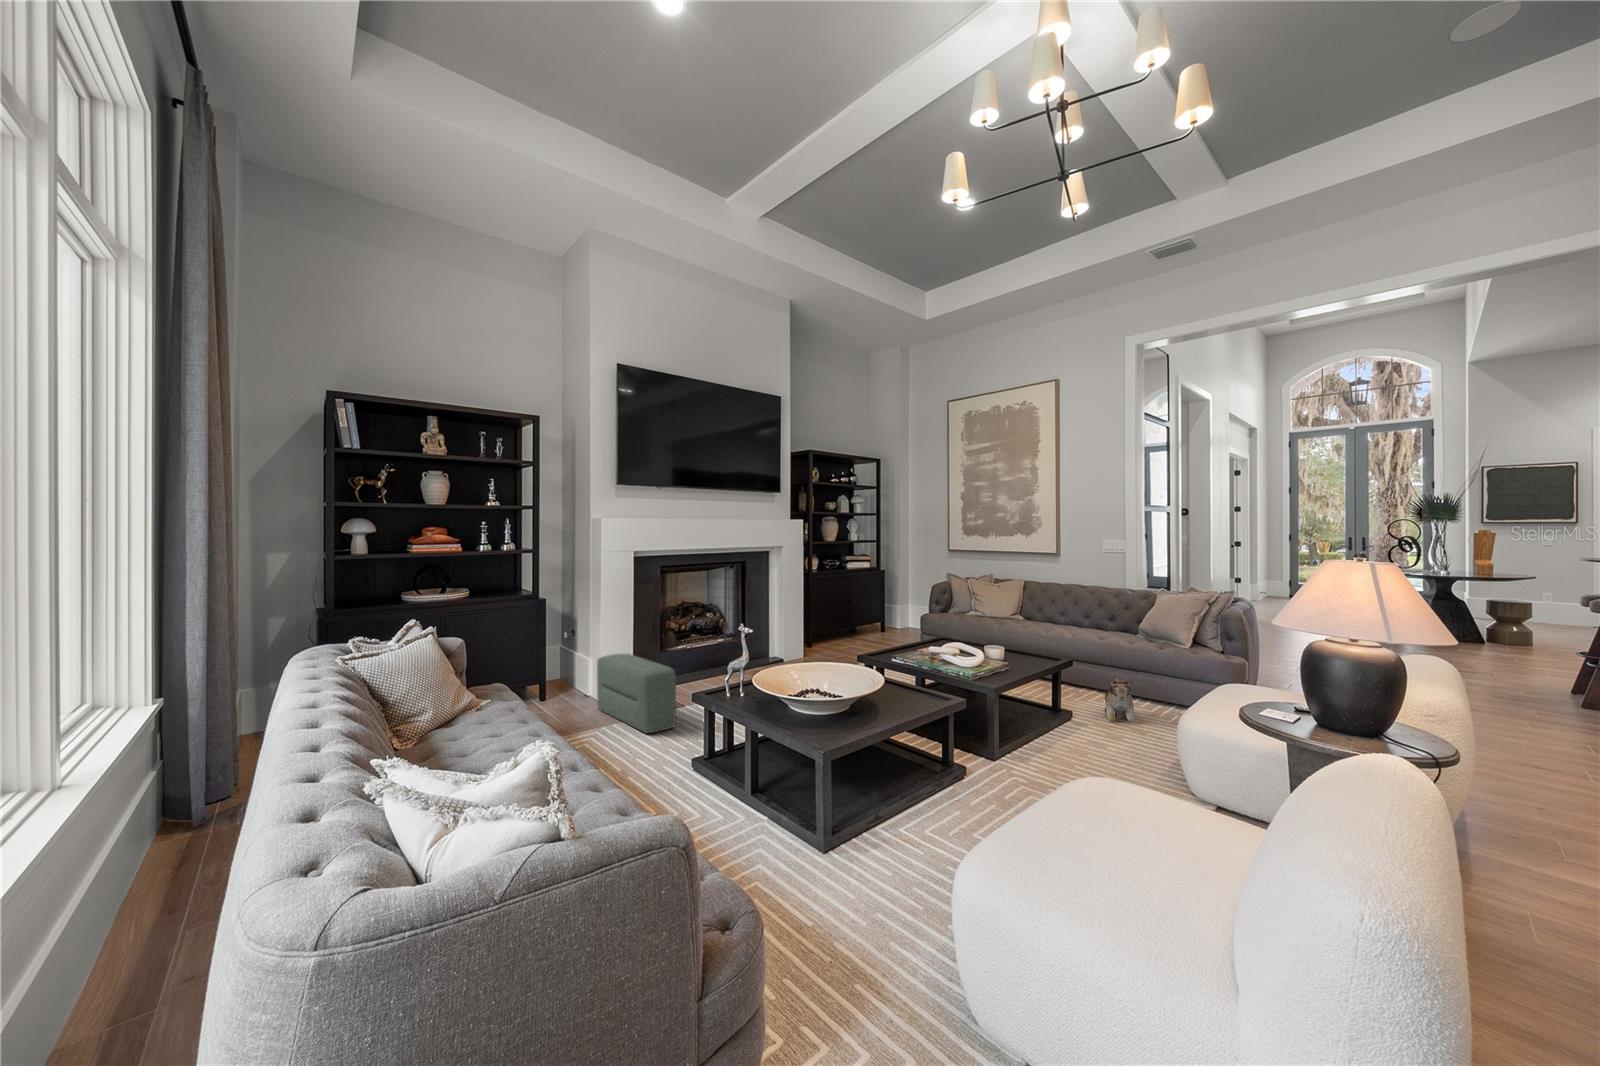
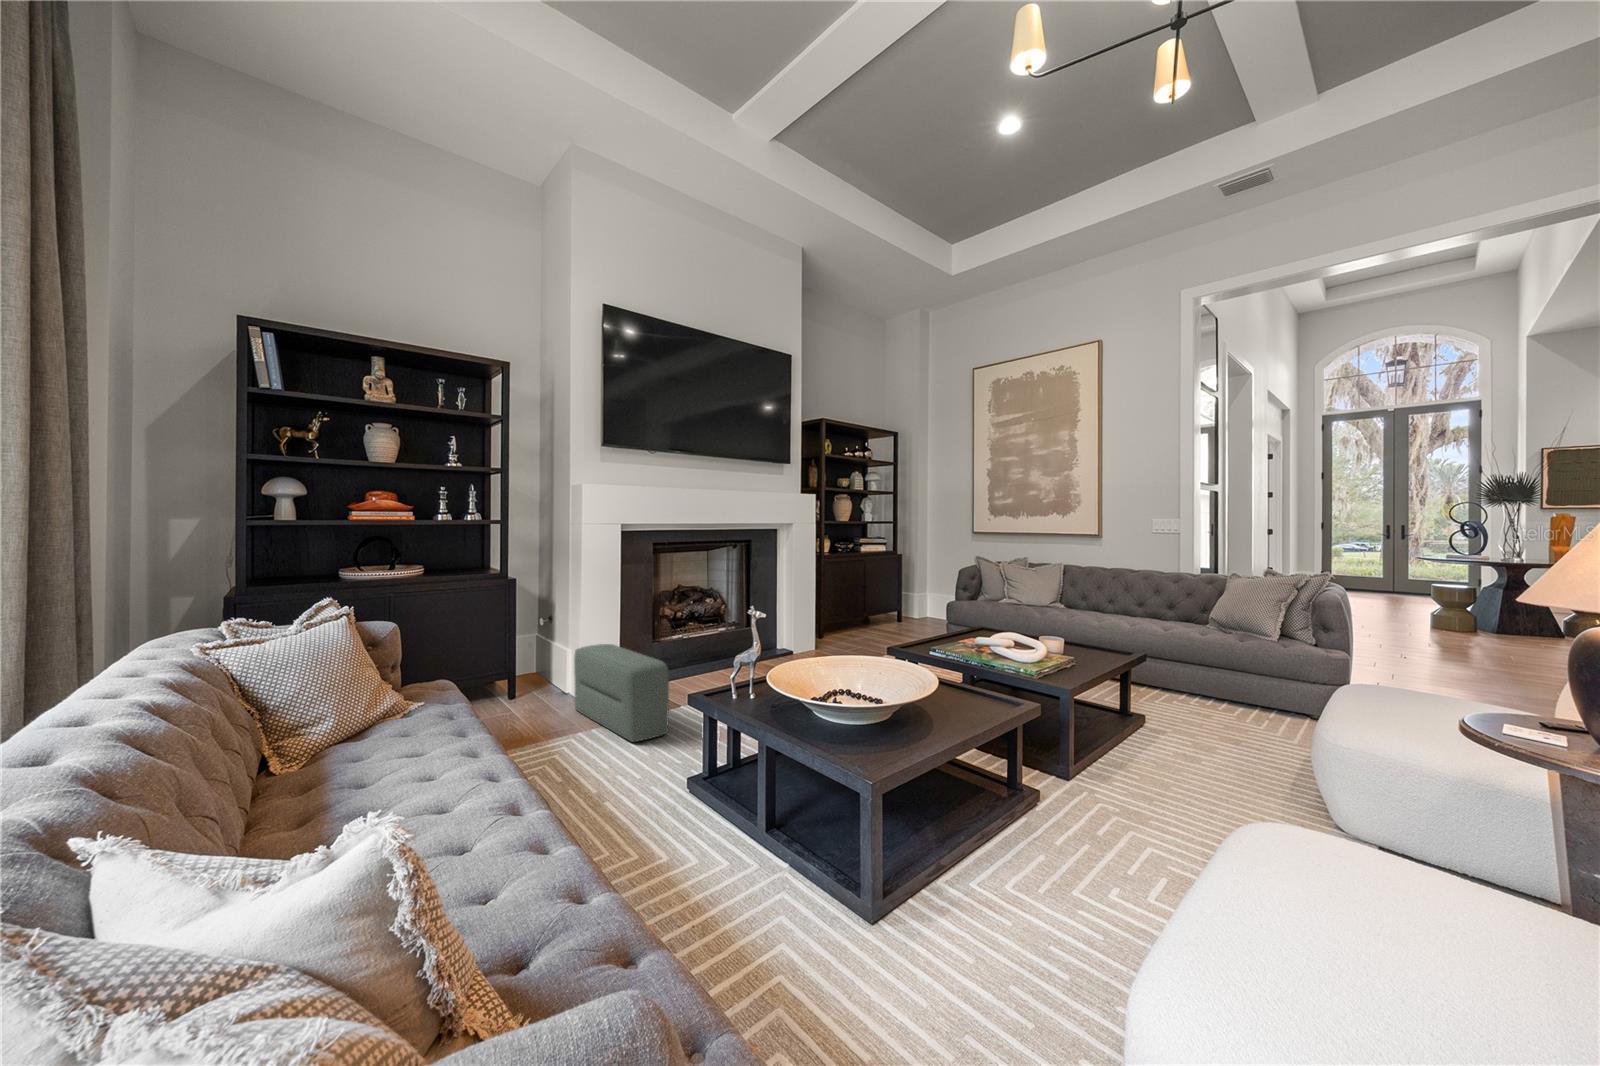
plush toy: present [1105,678,1134,722] -> none [1184,678,1225,731]

